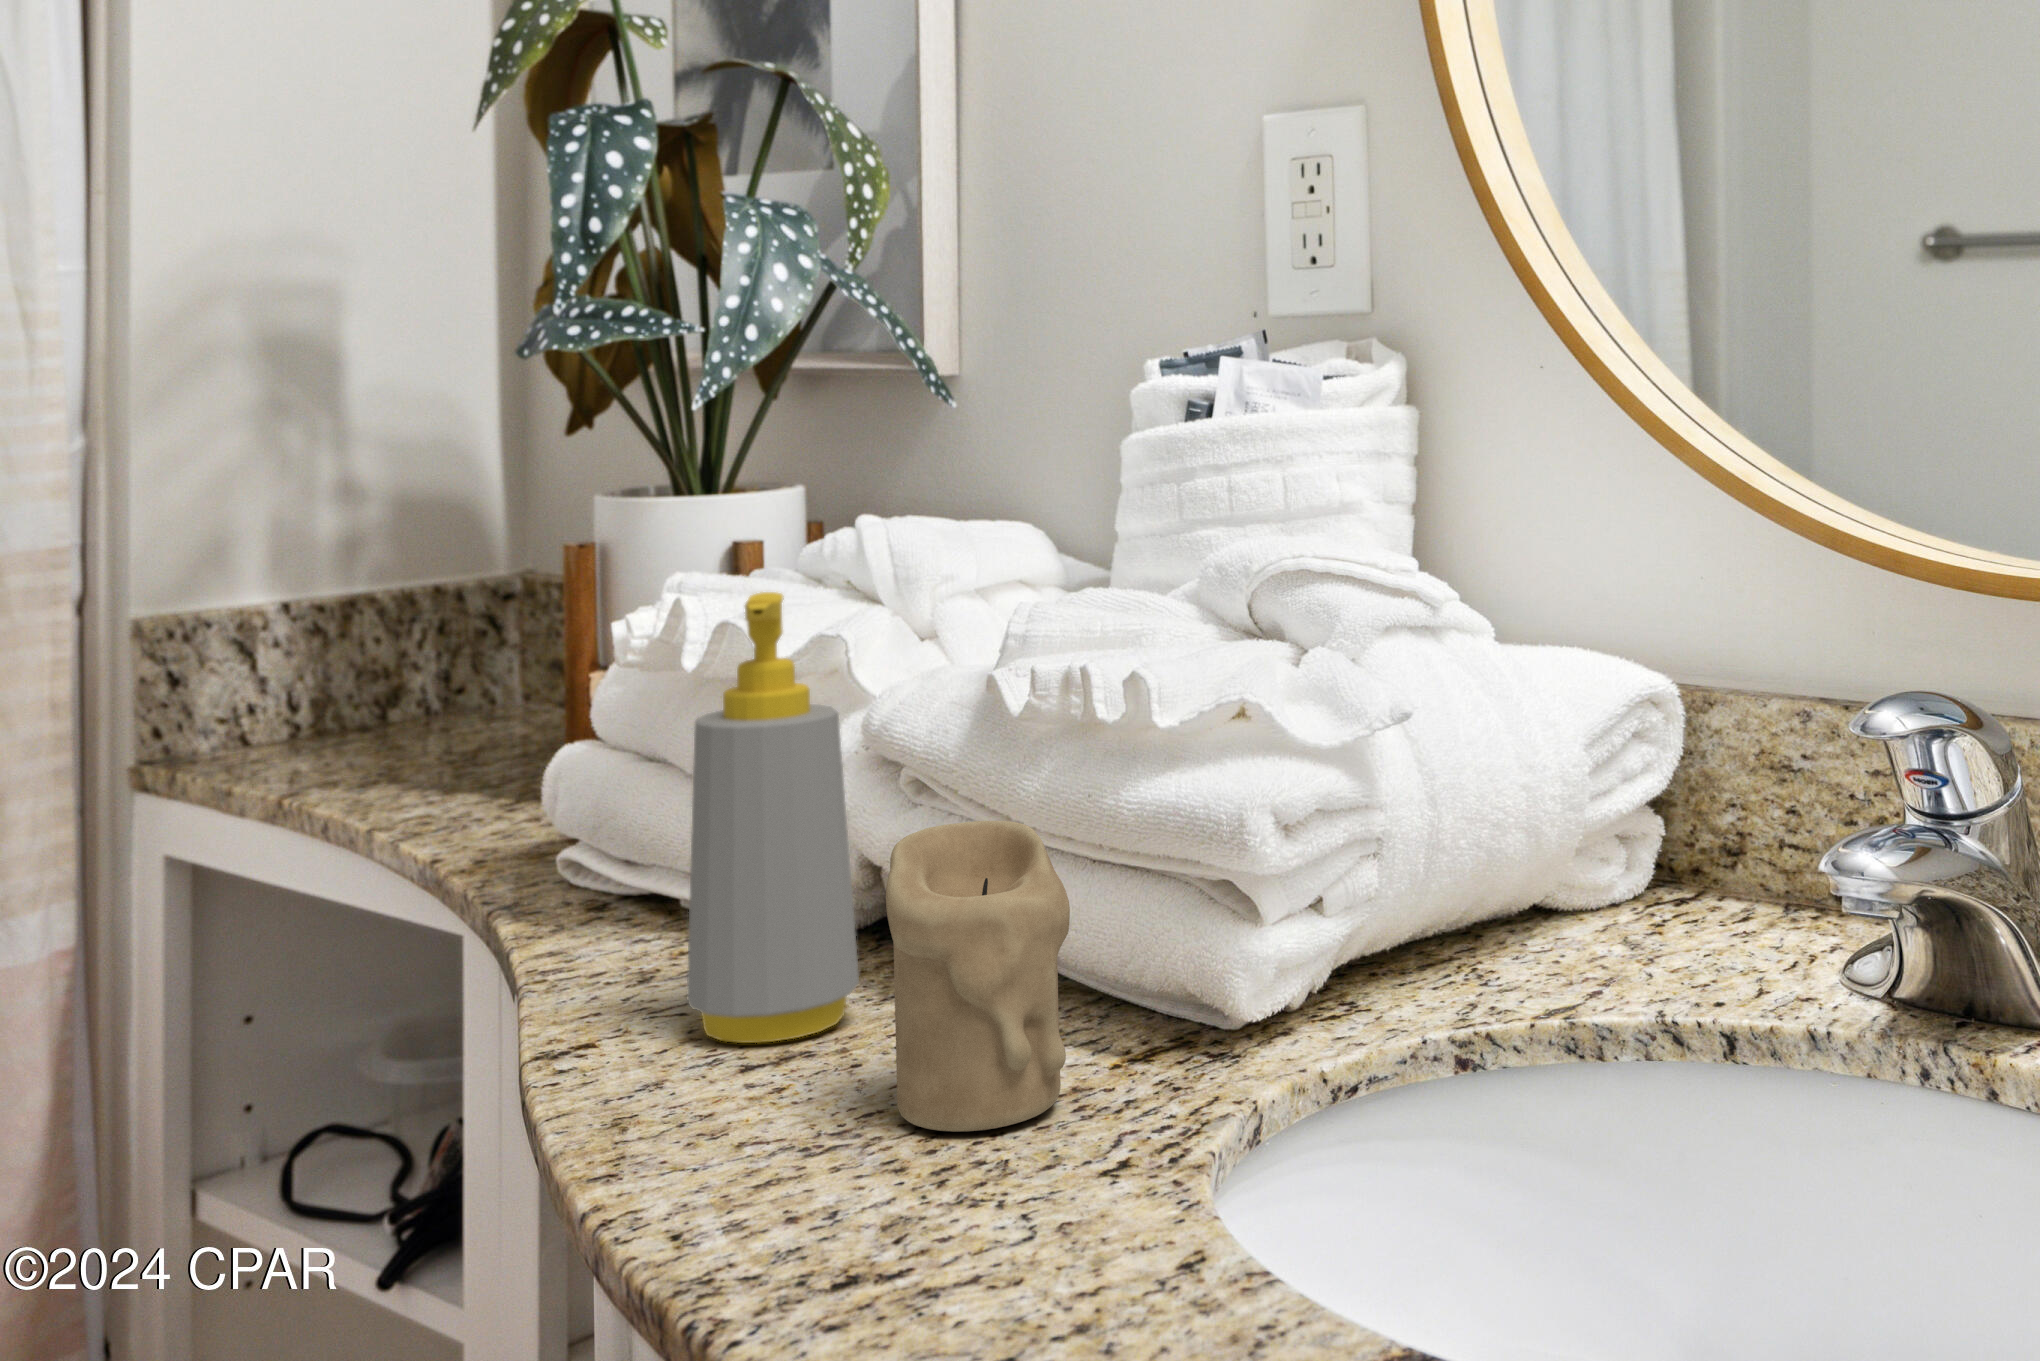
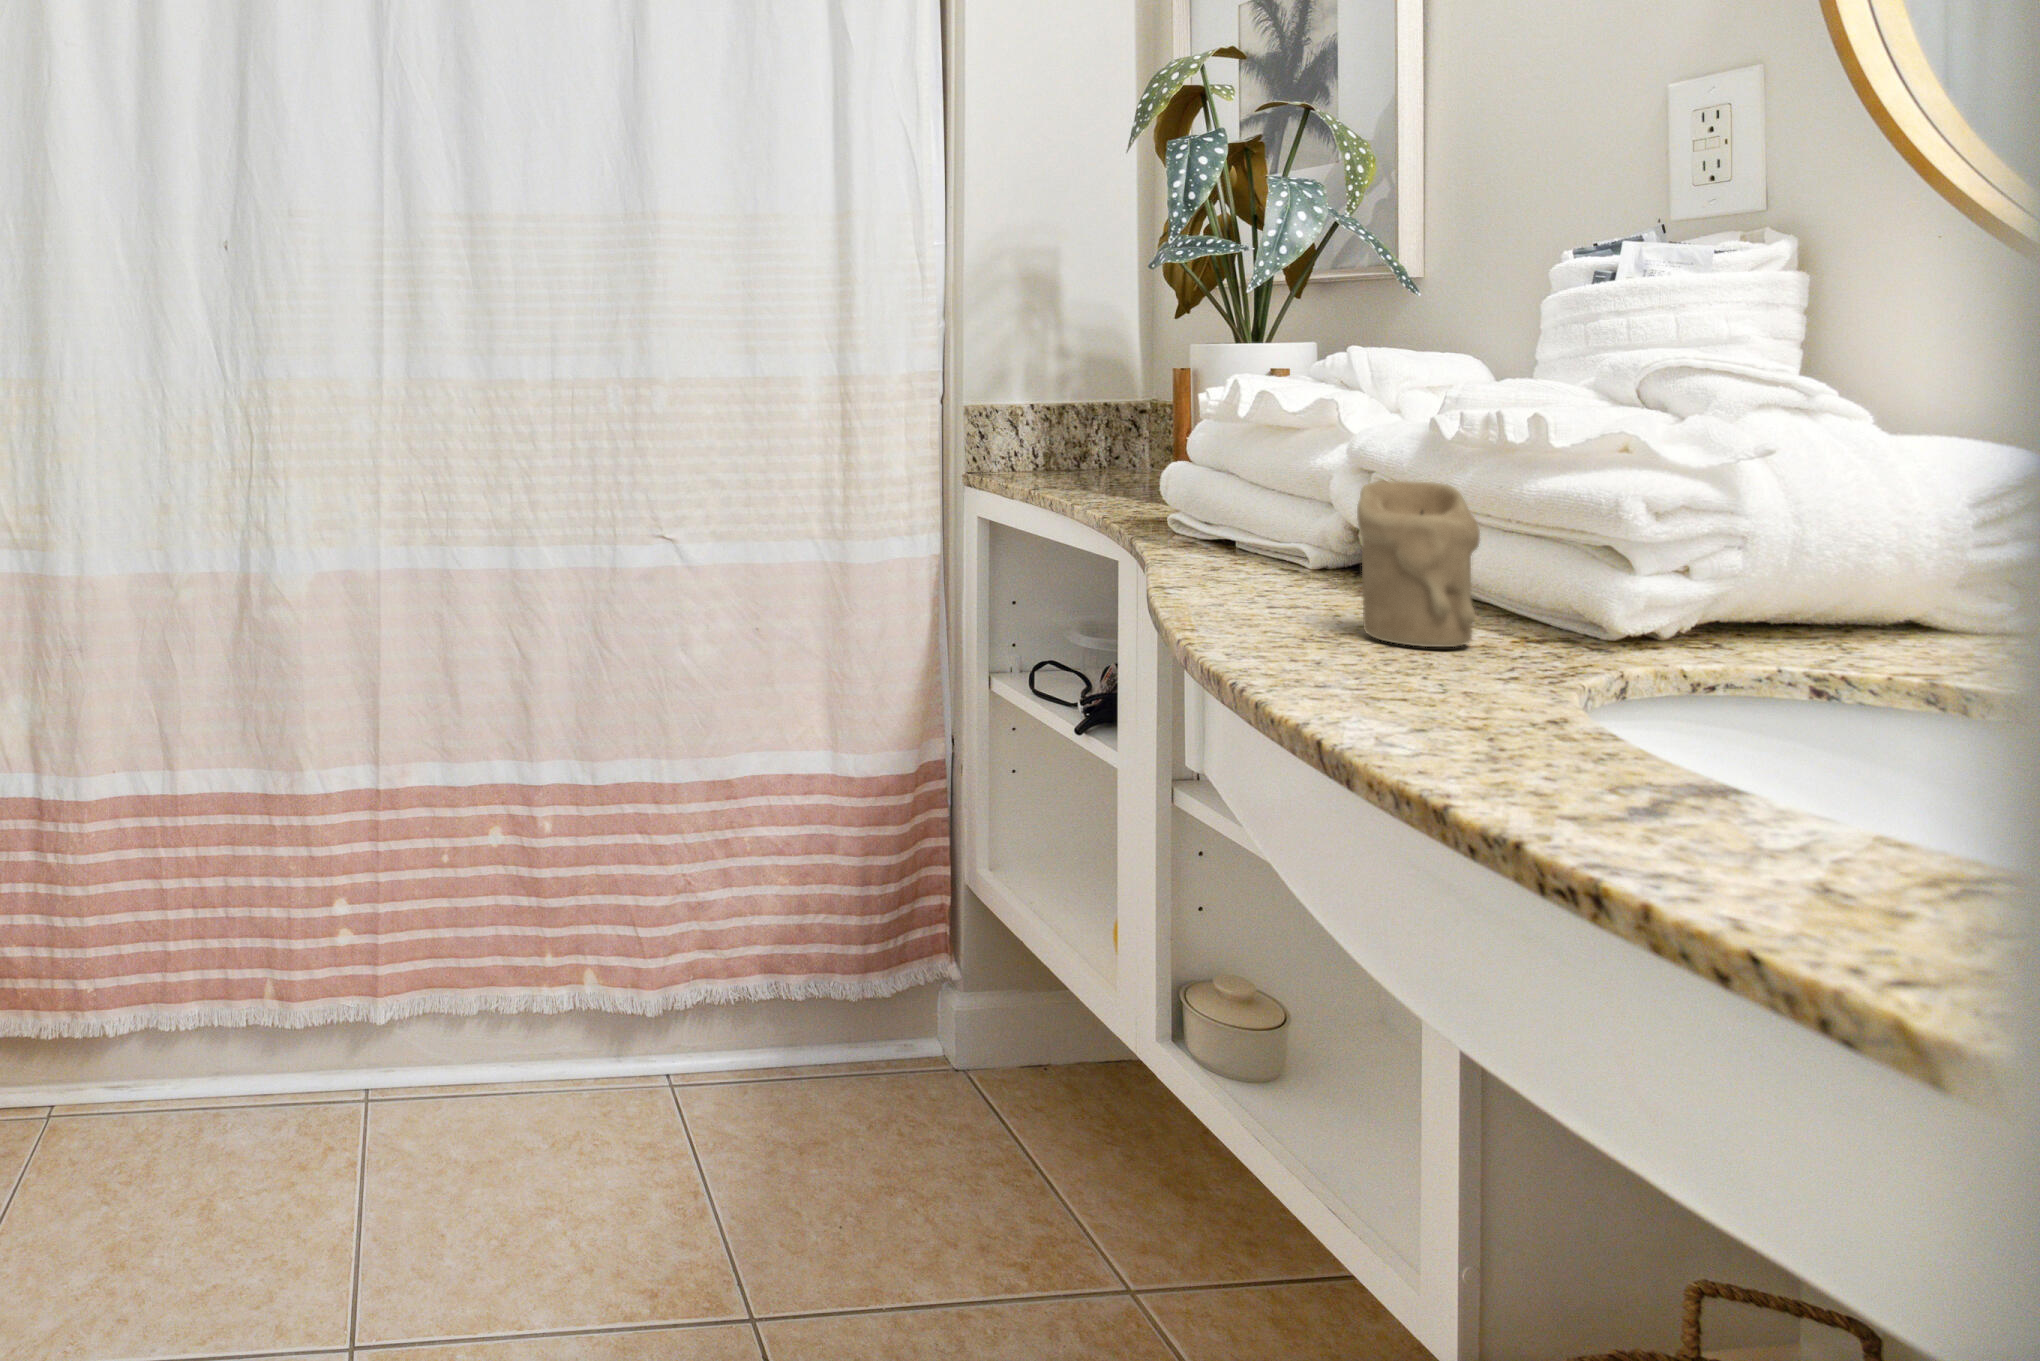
soap bottle: present [687,592,859,1043] -> none [1241,363,1344,600]

